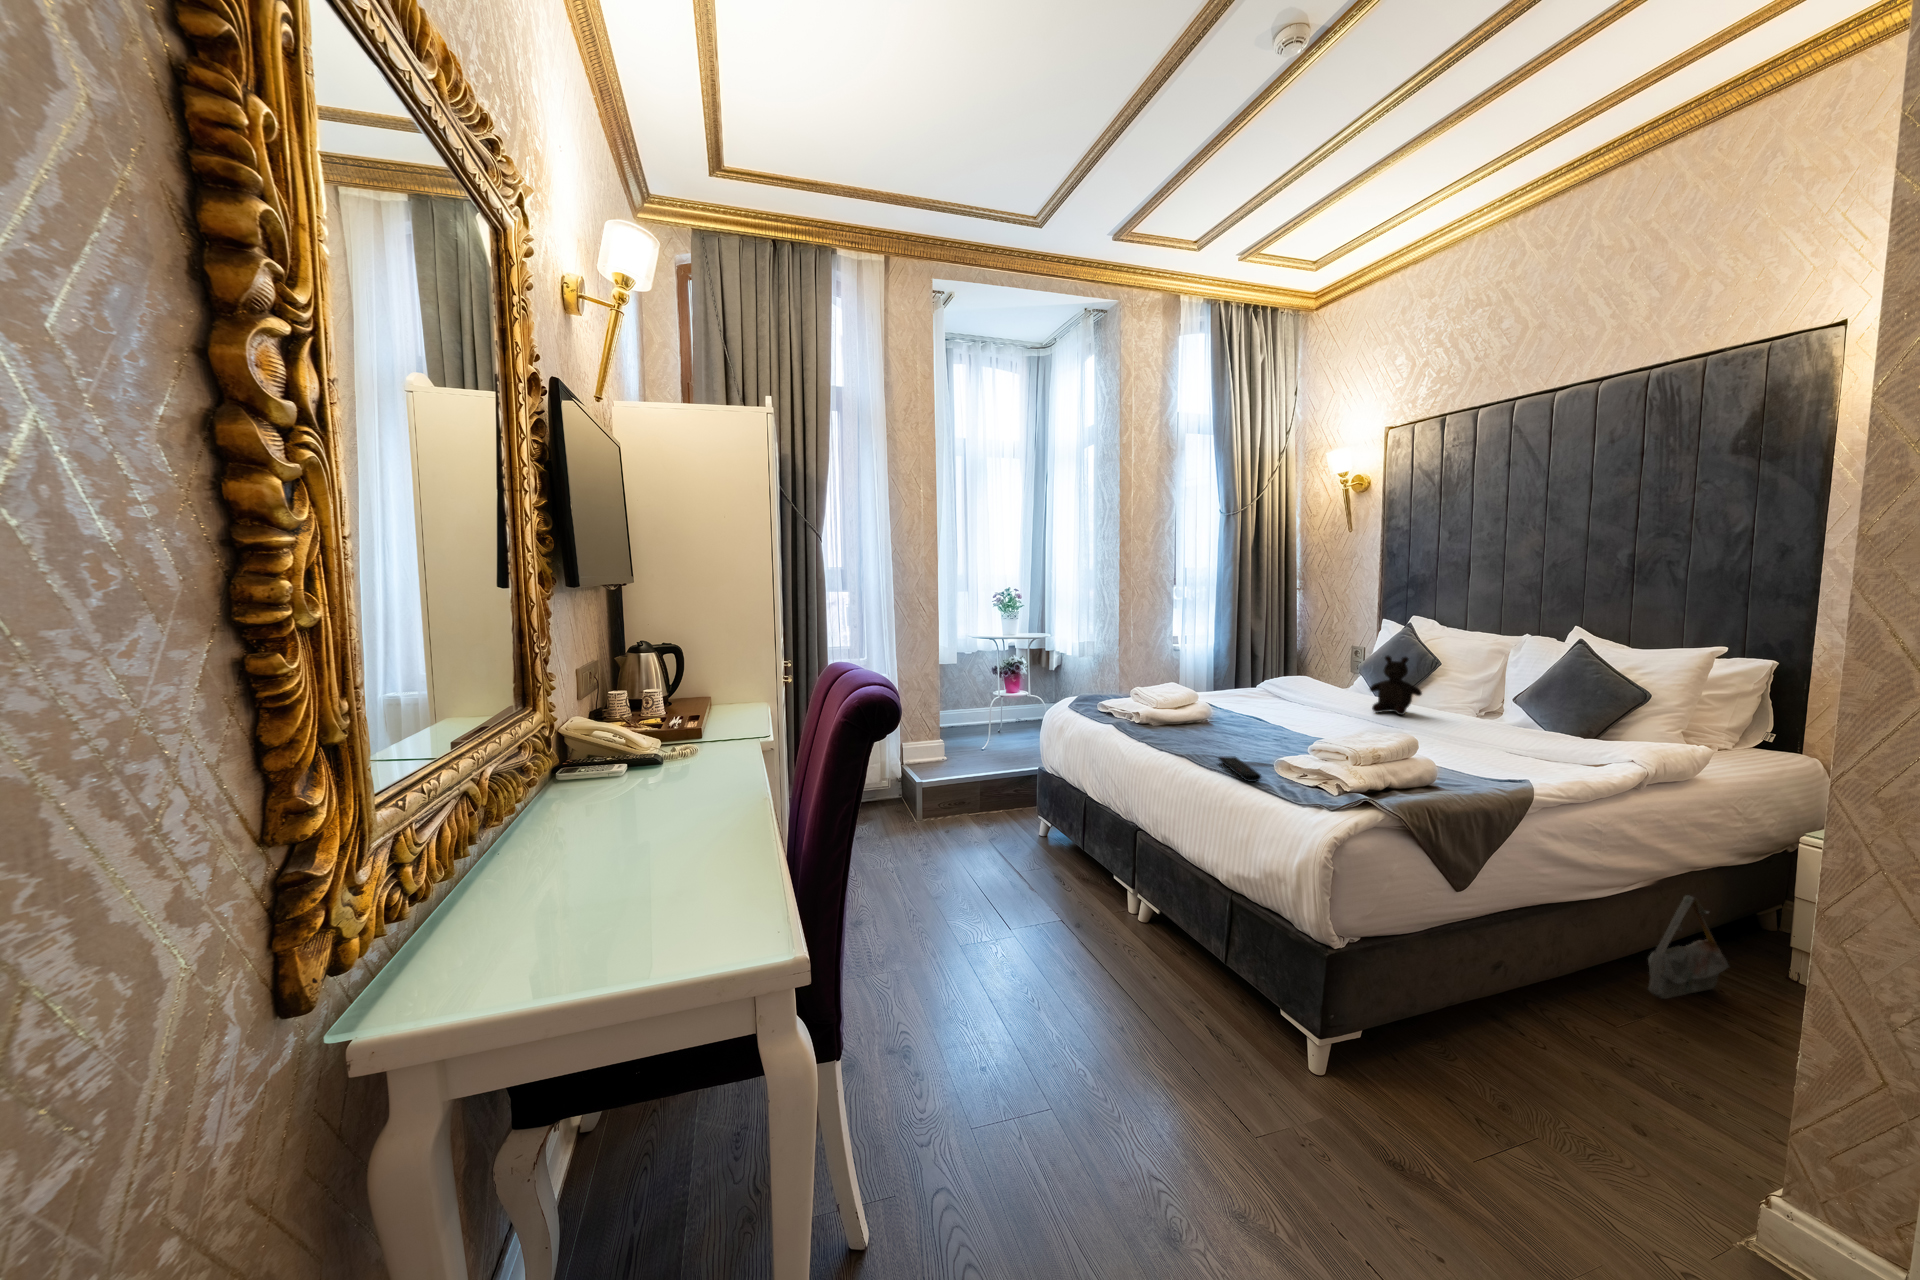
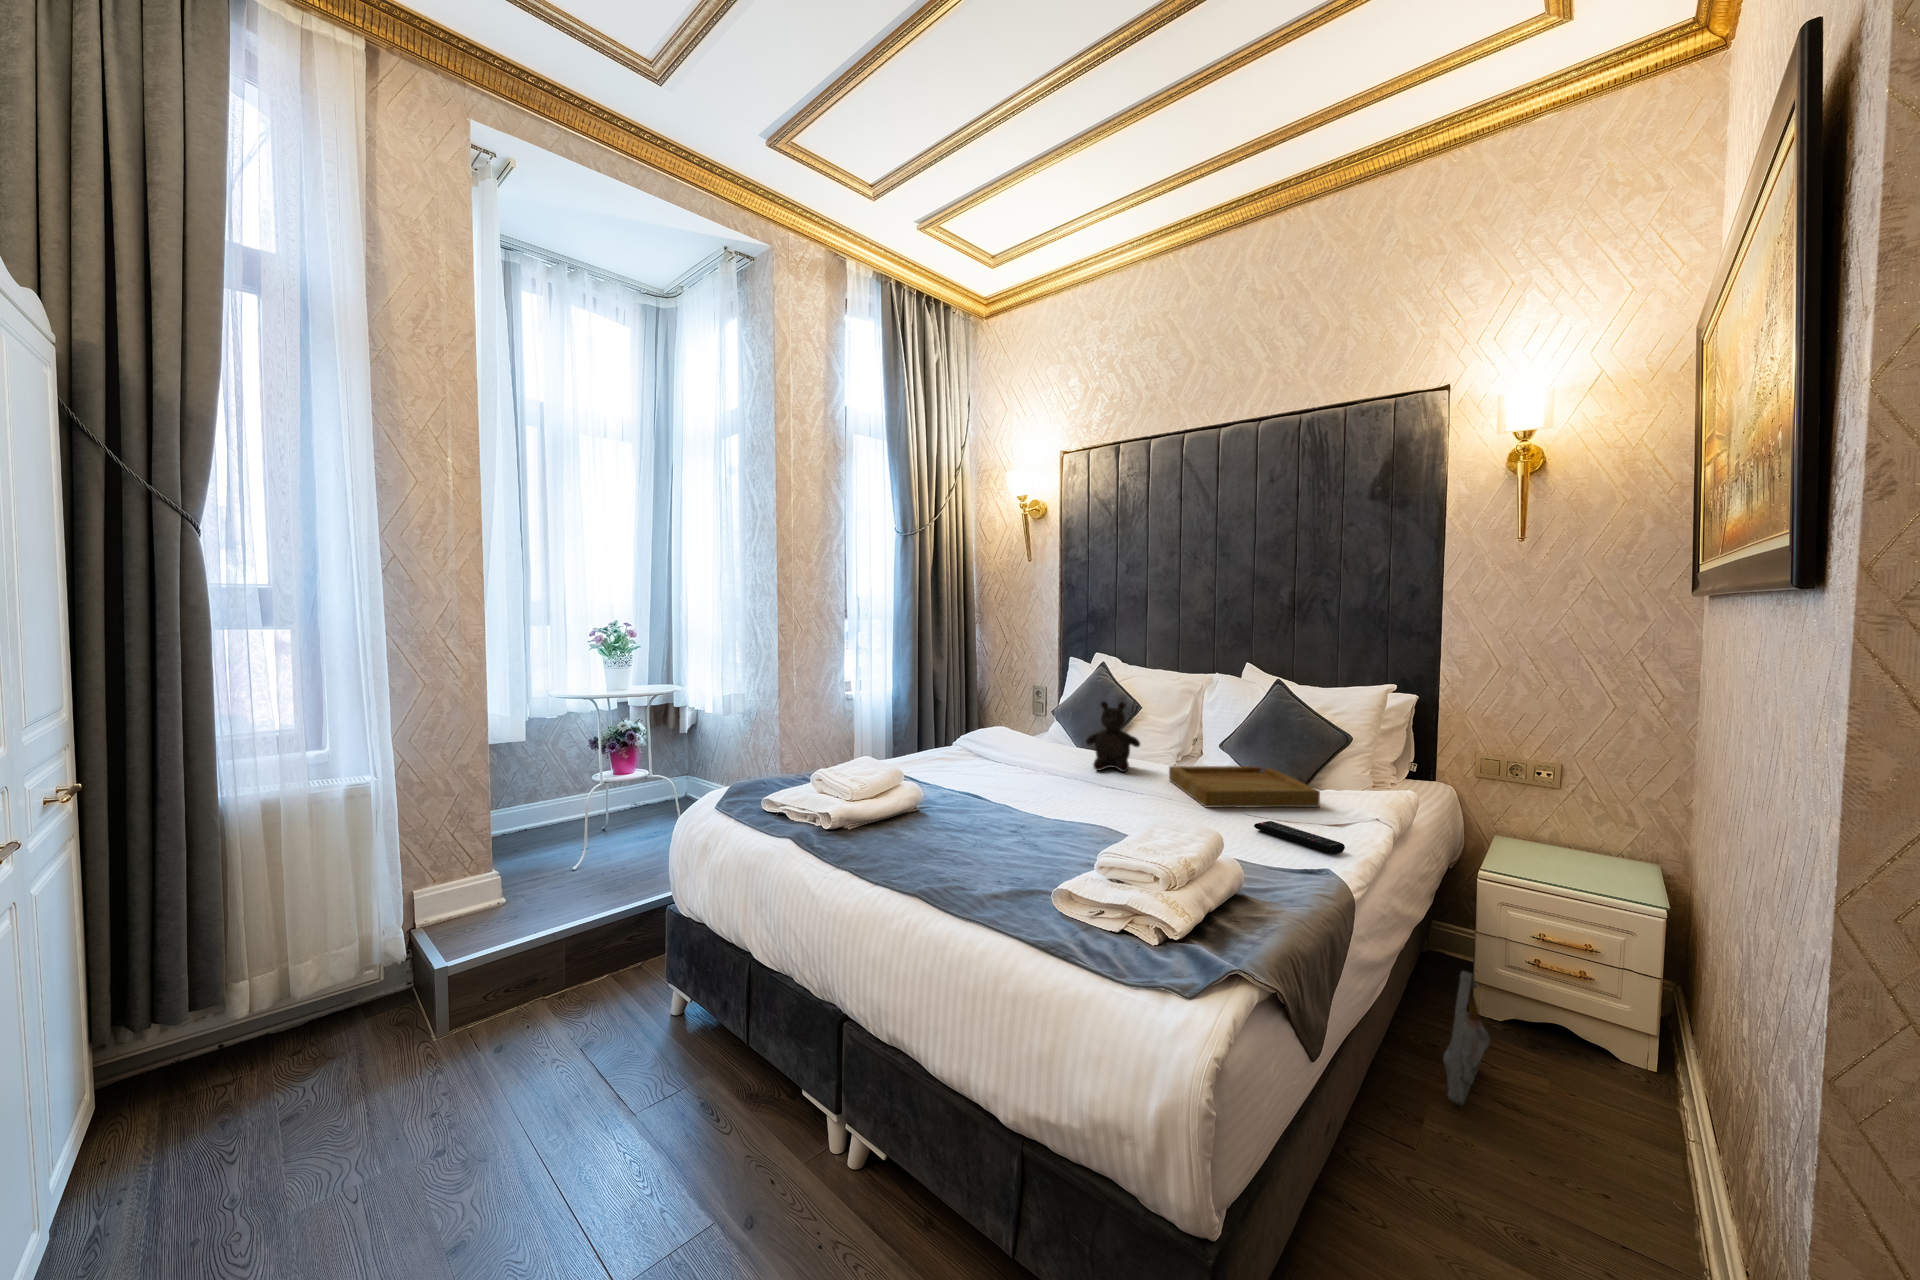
tray: none [1440,711,1575,751] -> present [1169,766,1320,808]
remote control: present [1218,756,1261,782] -> present [1254,821,1345,854]

